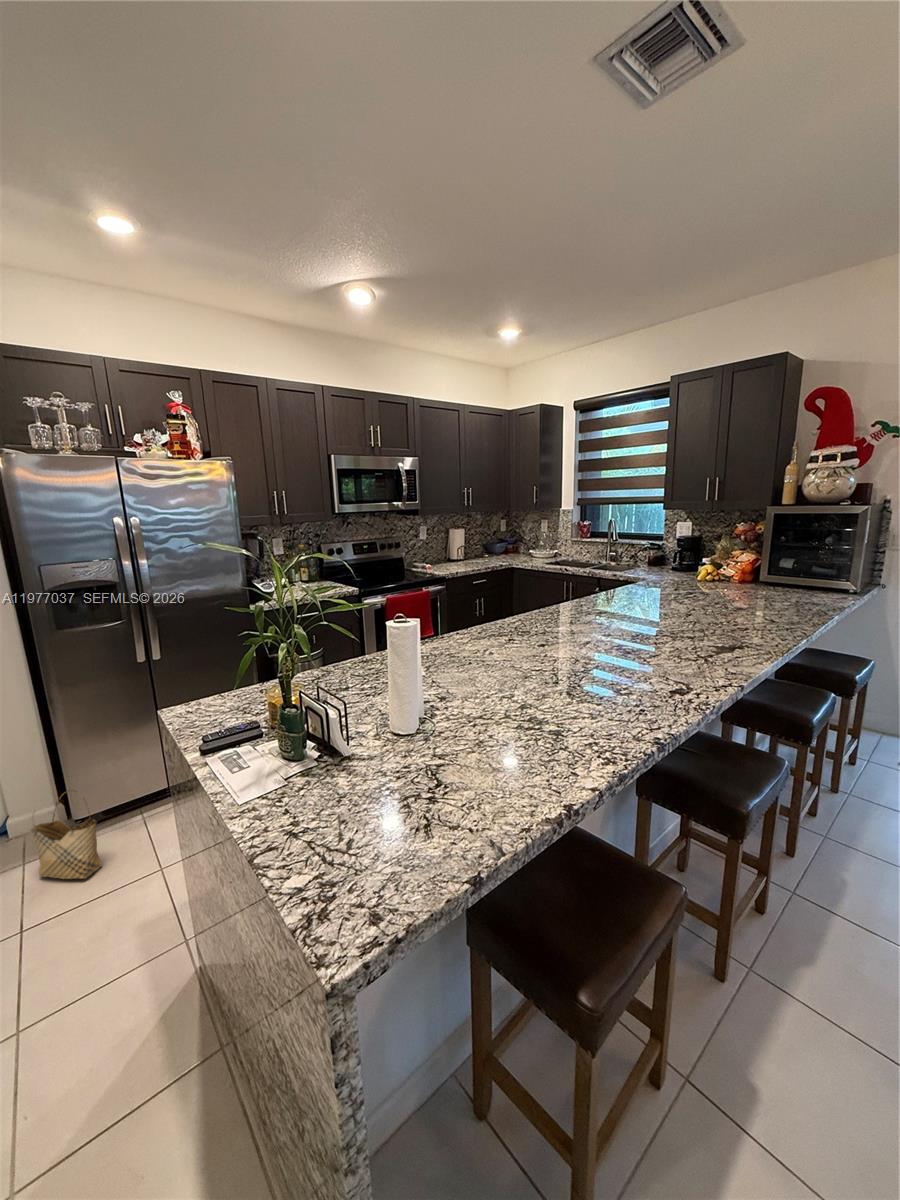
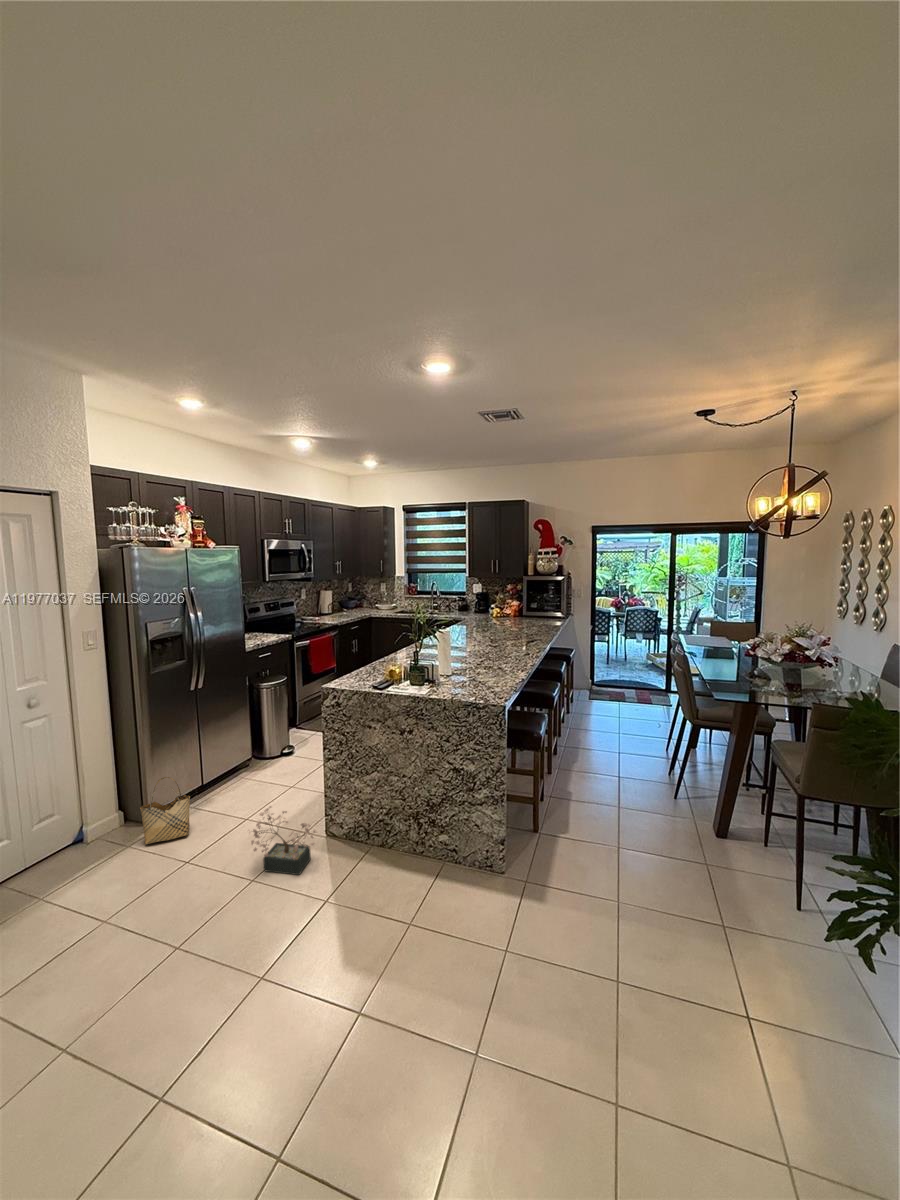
decorative plant: none [18,907,139,1072] -> present [251,806,317,875]

